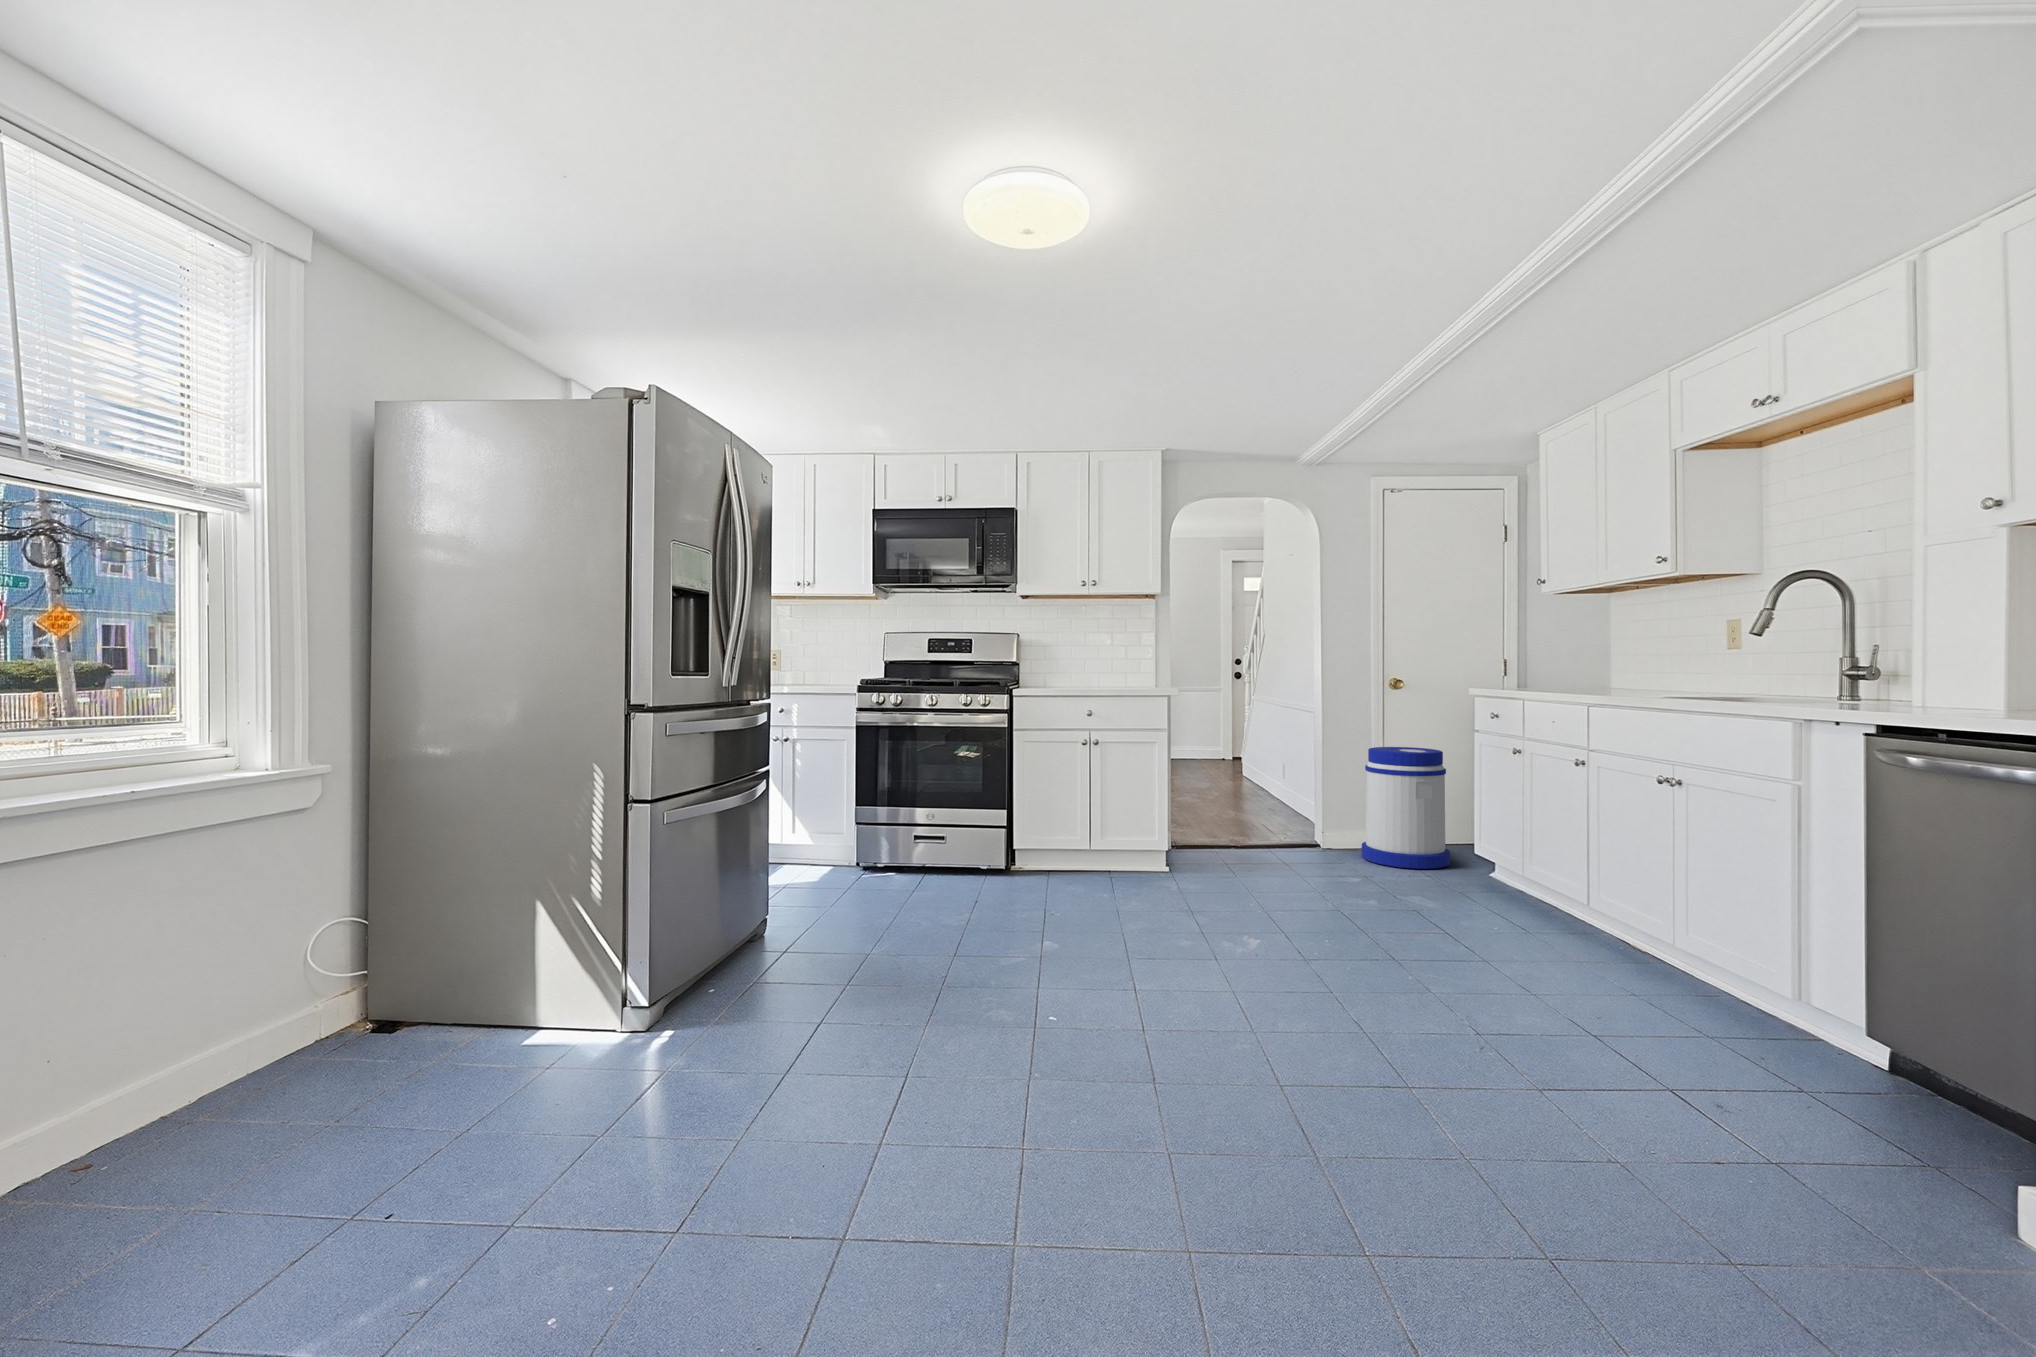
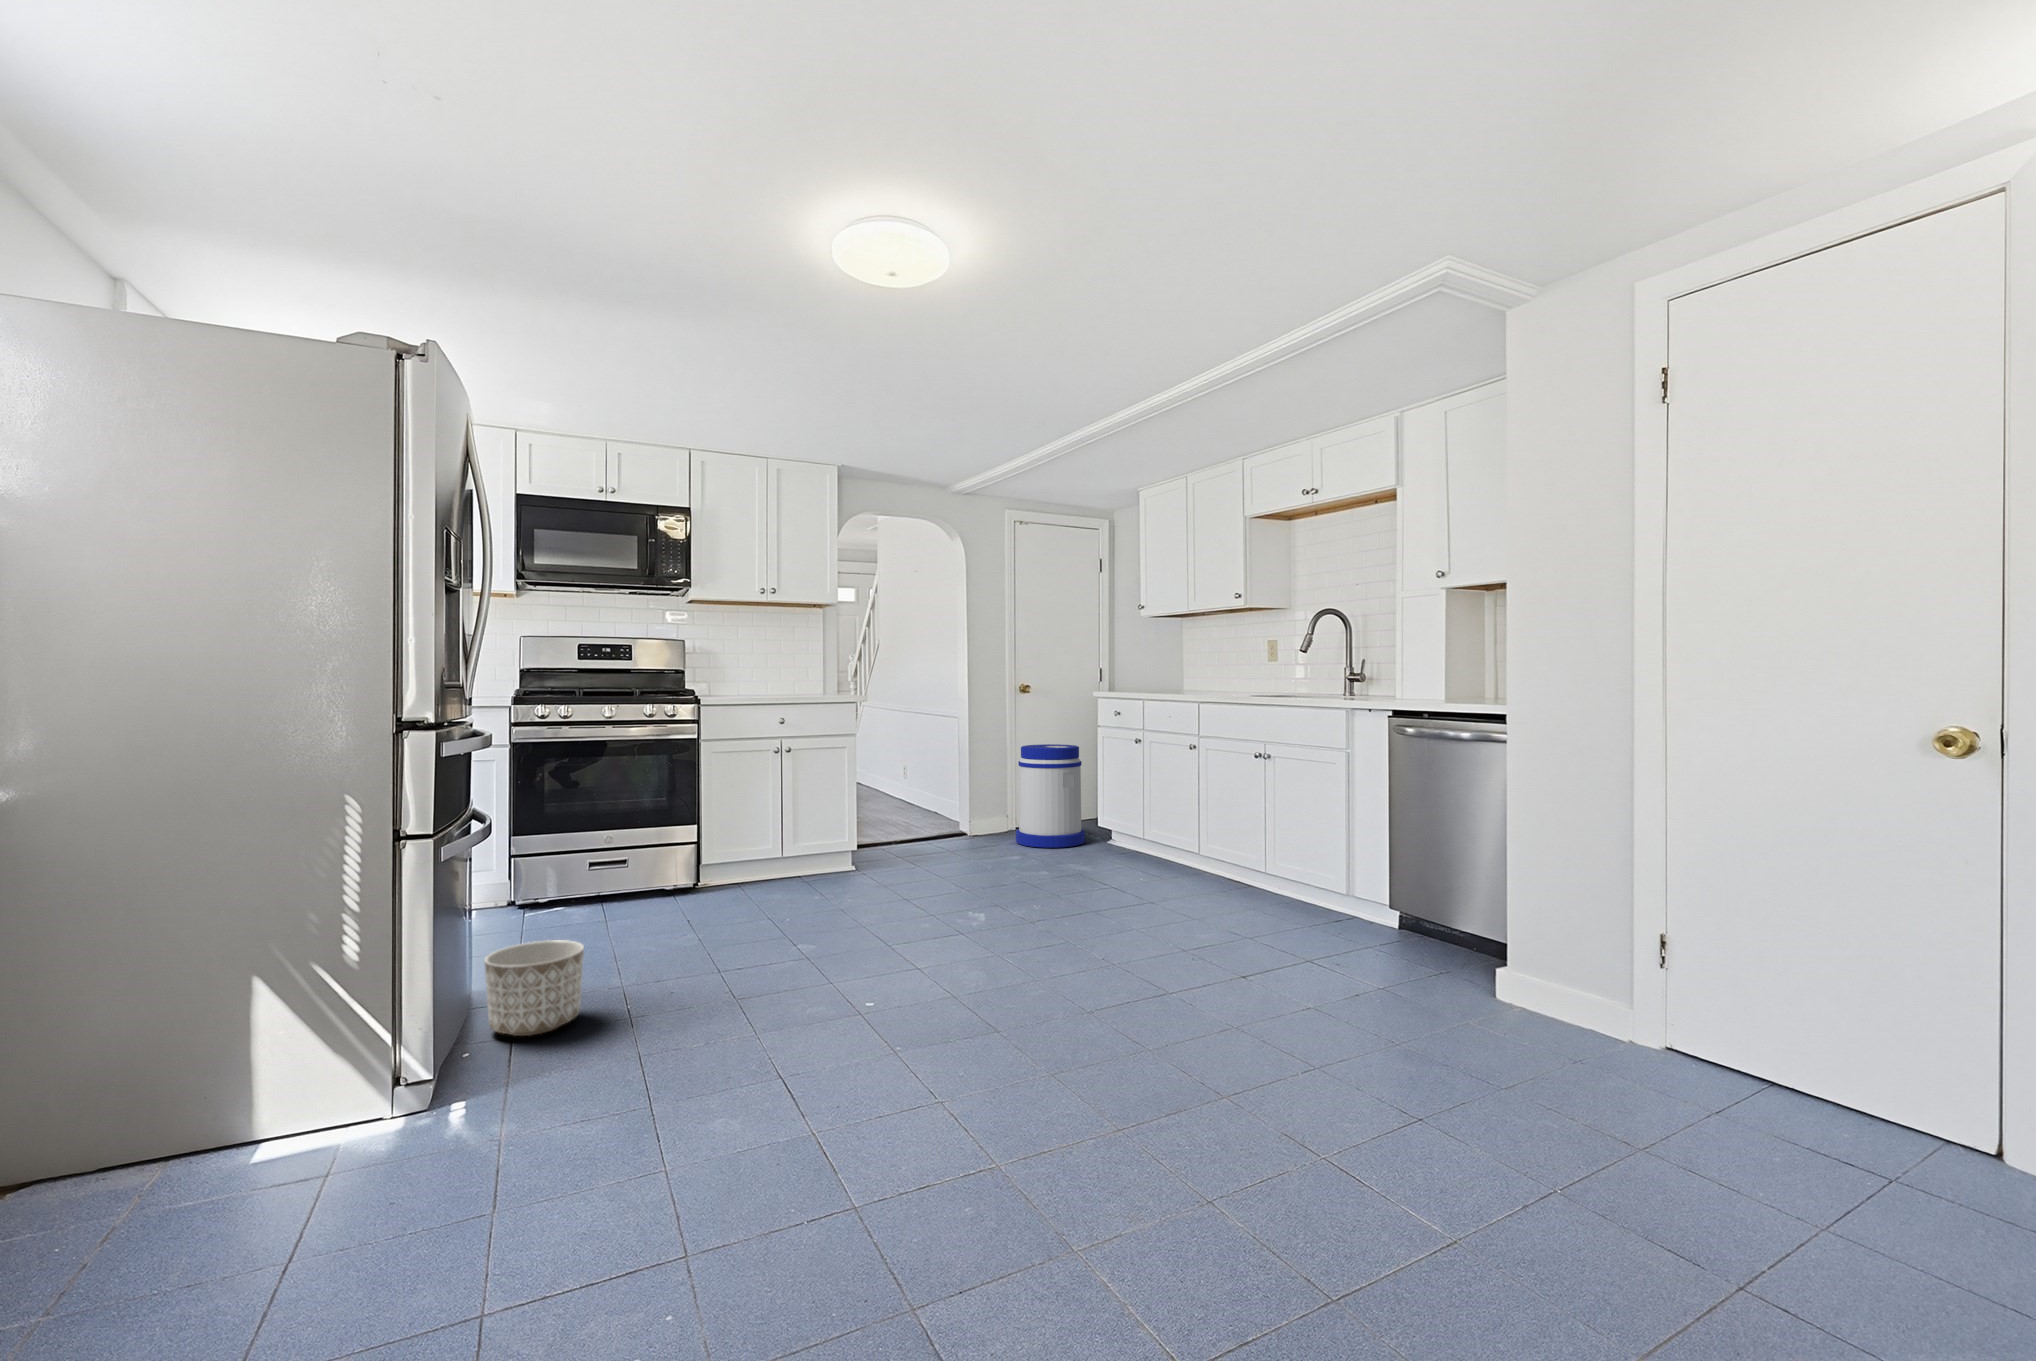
planter: none [738,899,817,980] -> present [484,940,584,1036]

